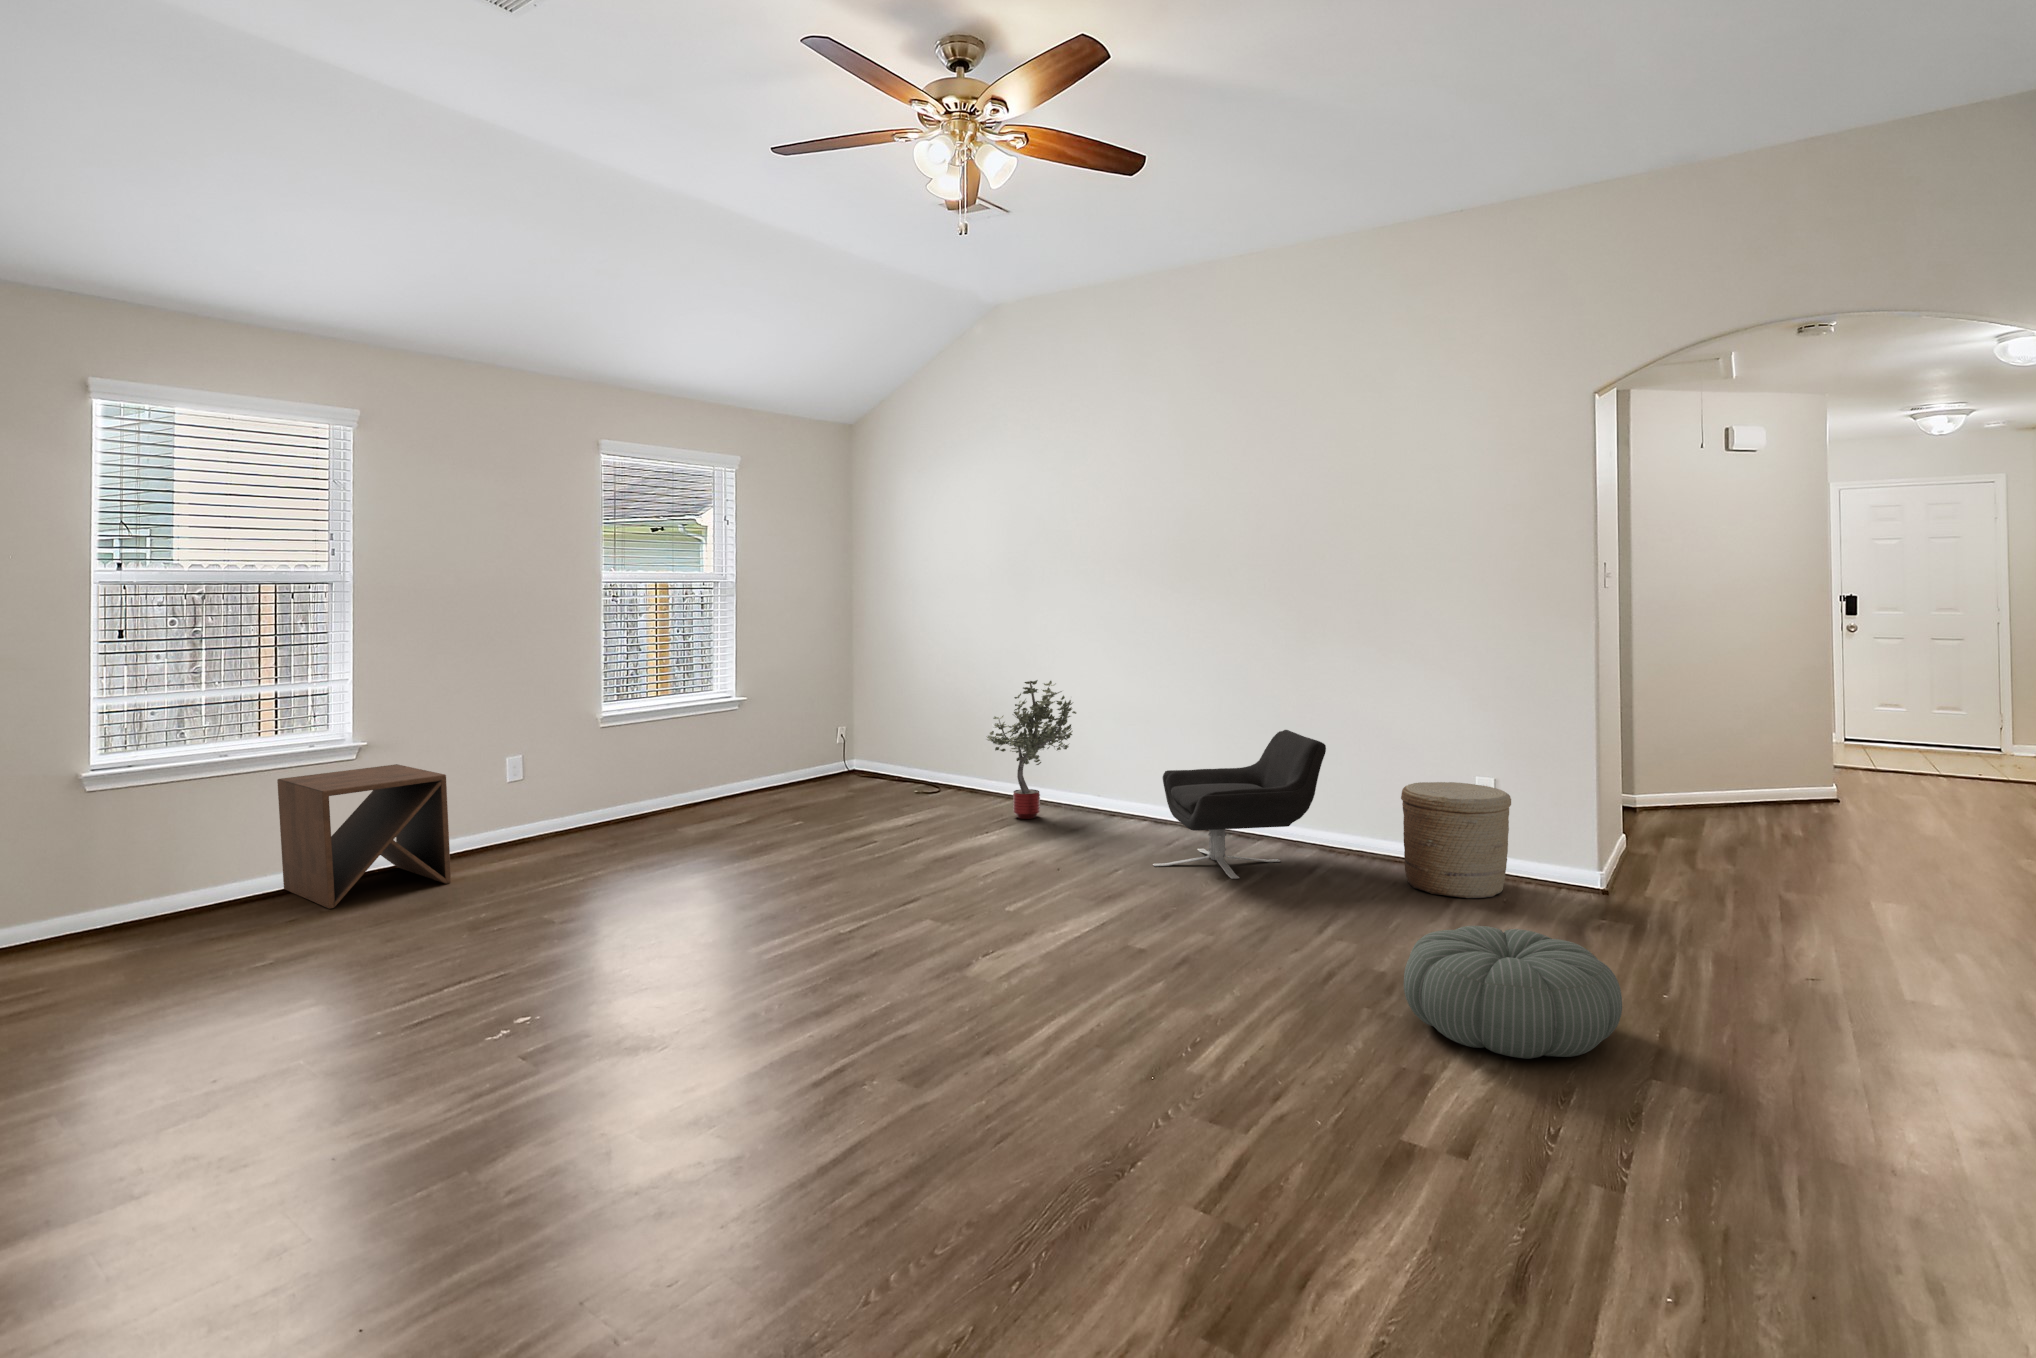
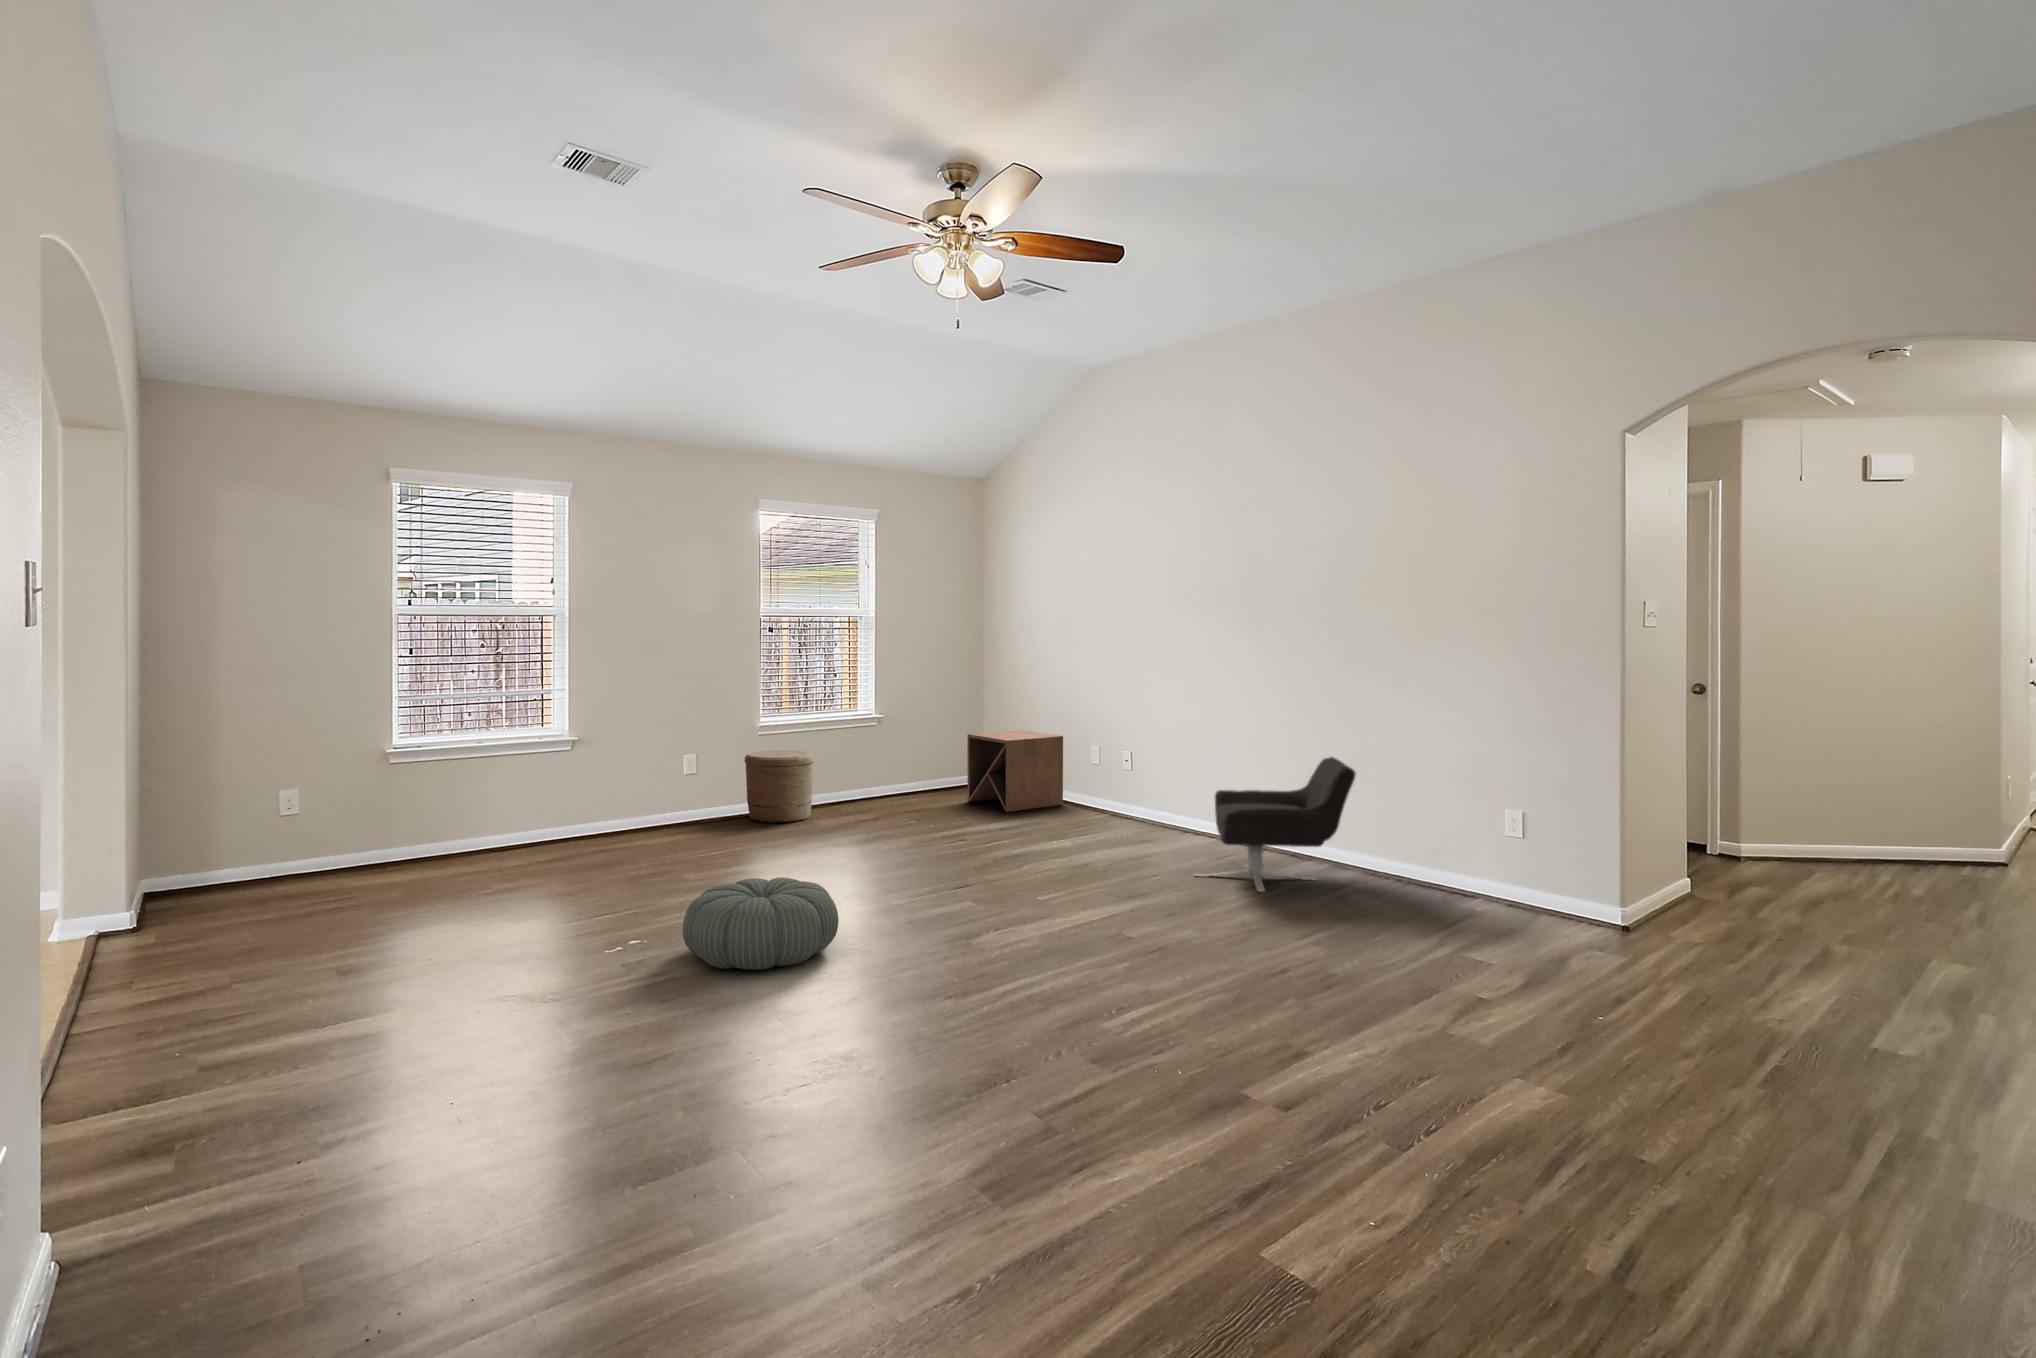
potted tree: present [987,680,1076,819] -> none [1079,704,1154,829]
side table: present [277,764,451,909] -> present [967,730,1063,812]
woven basket: present [1401,782,1511,898] -> present [745,750,814,823]
pouf: present [1404,926,1622,1059] -> present [683,877,839,970]

